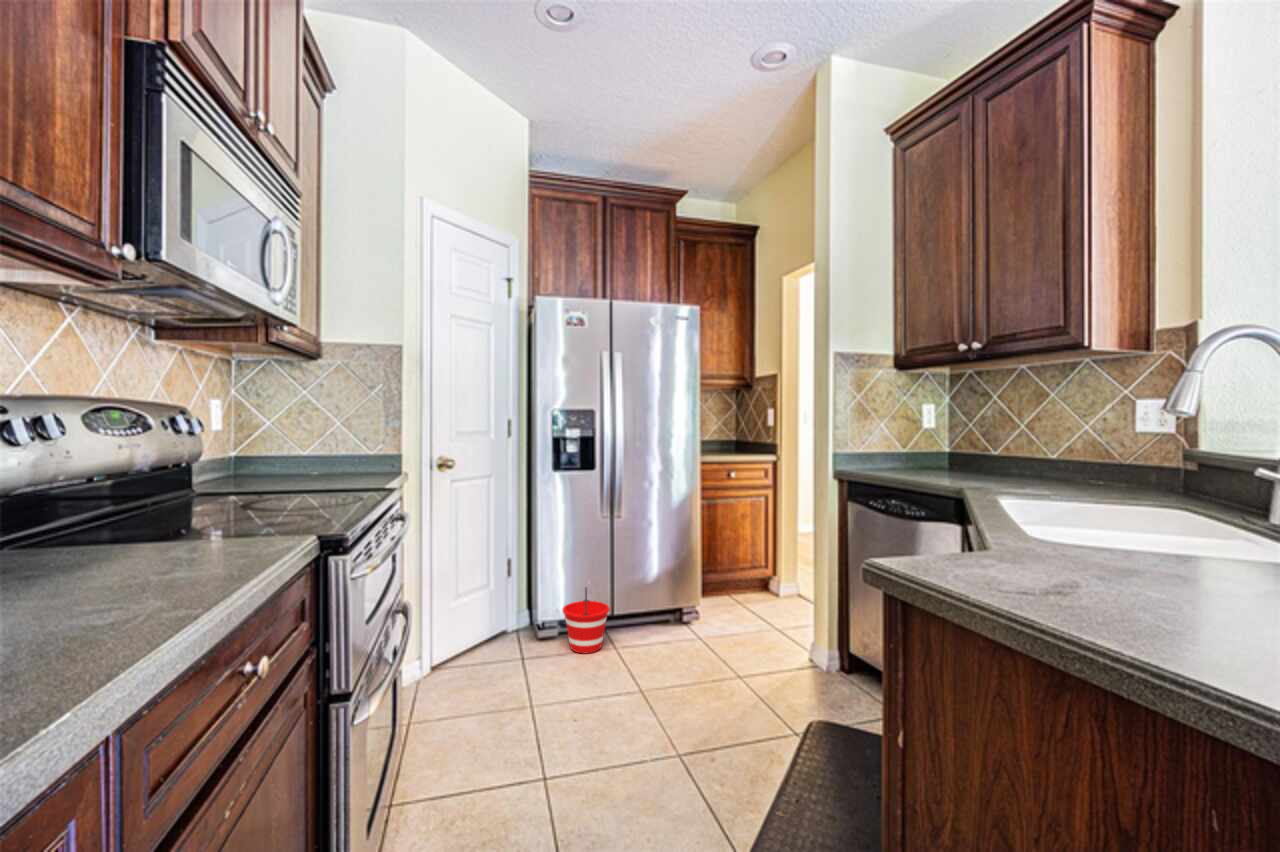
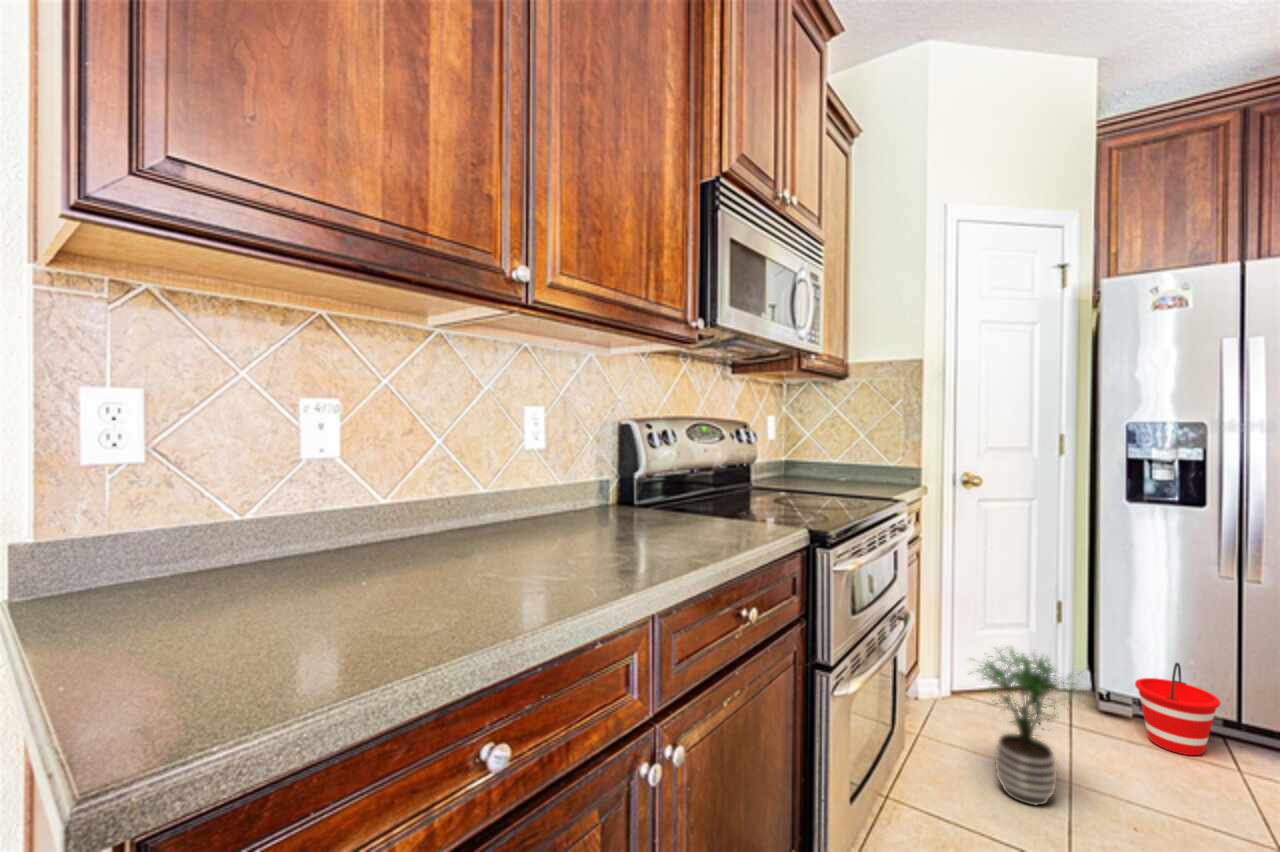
potted plant: none [456,606,549,743] -> present [970,648,1081,805]

